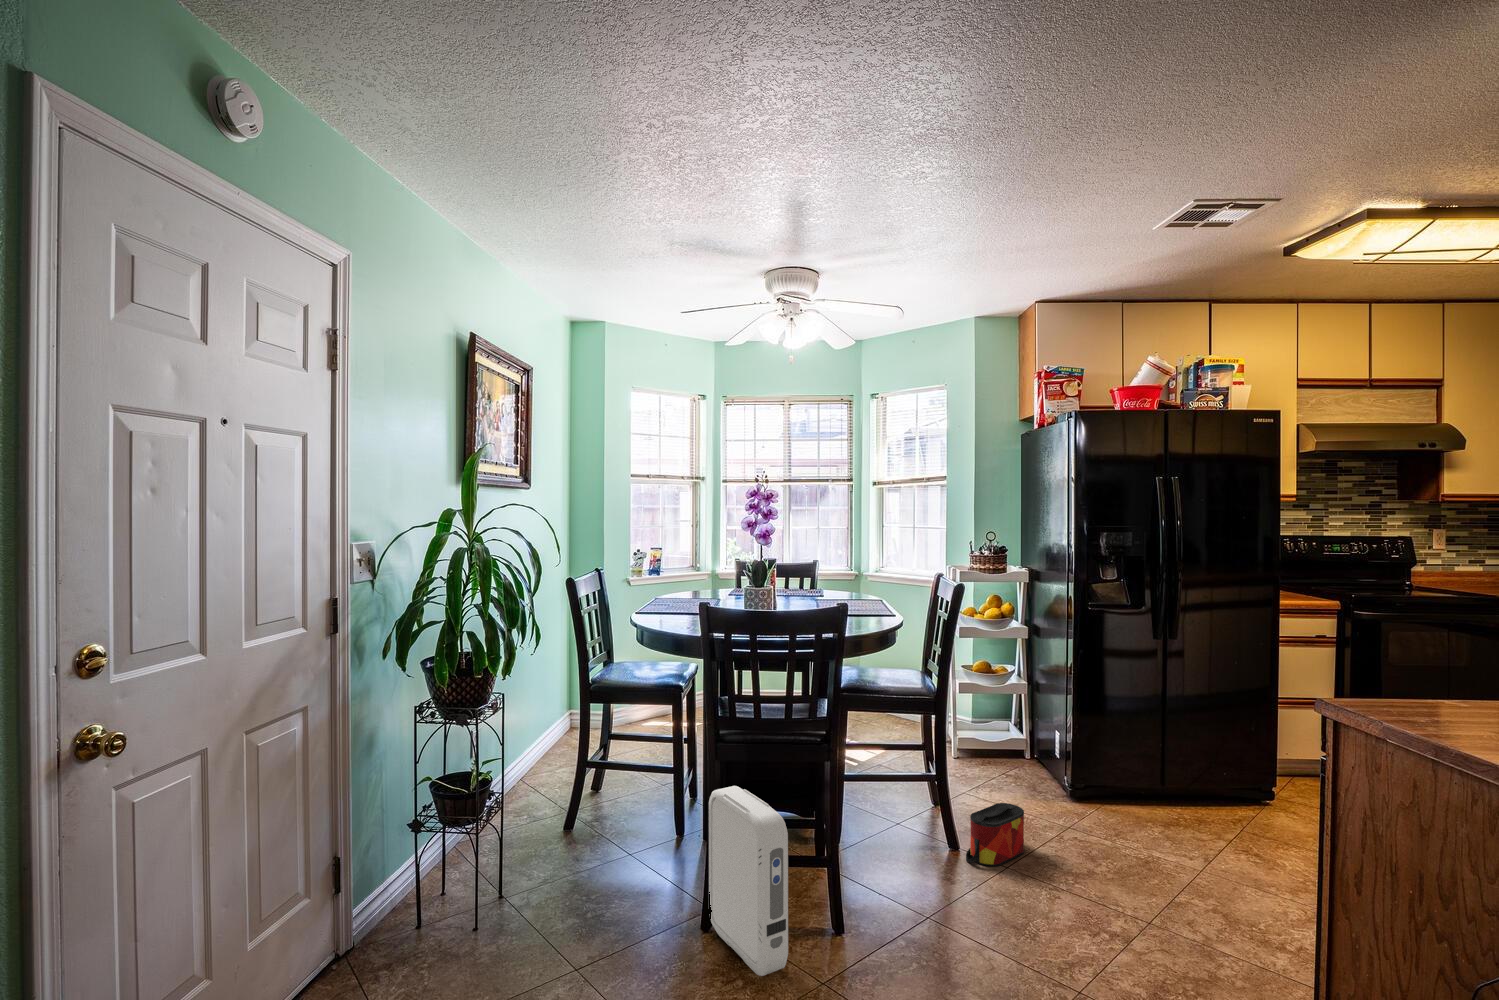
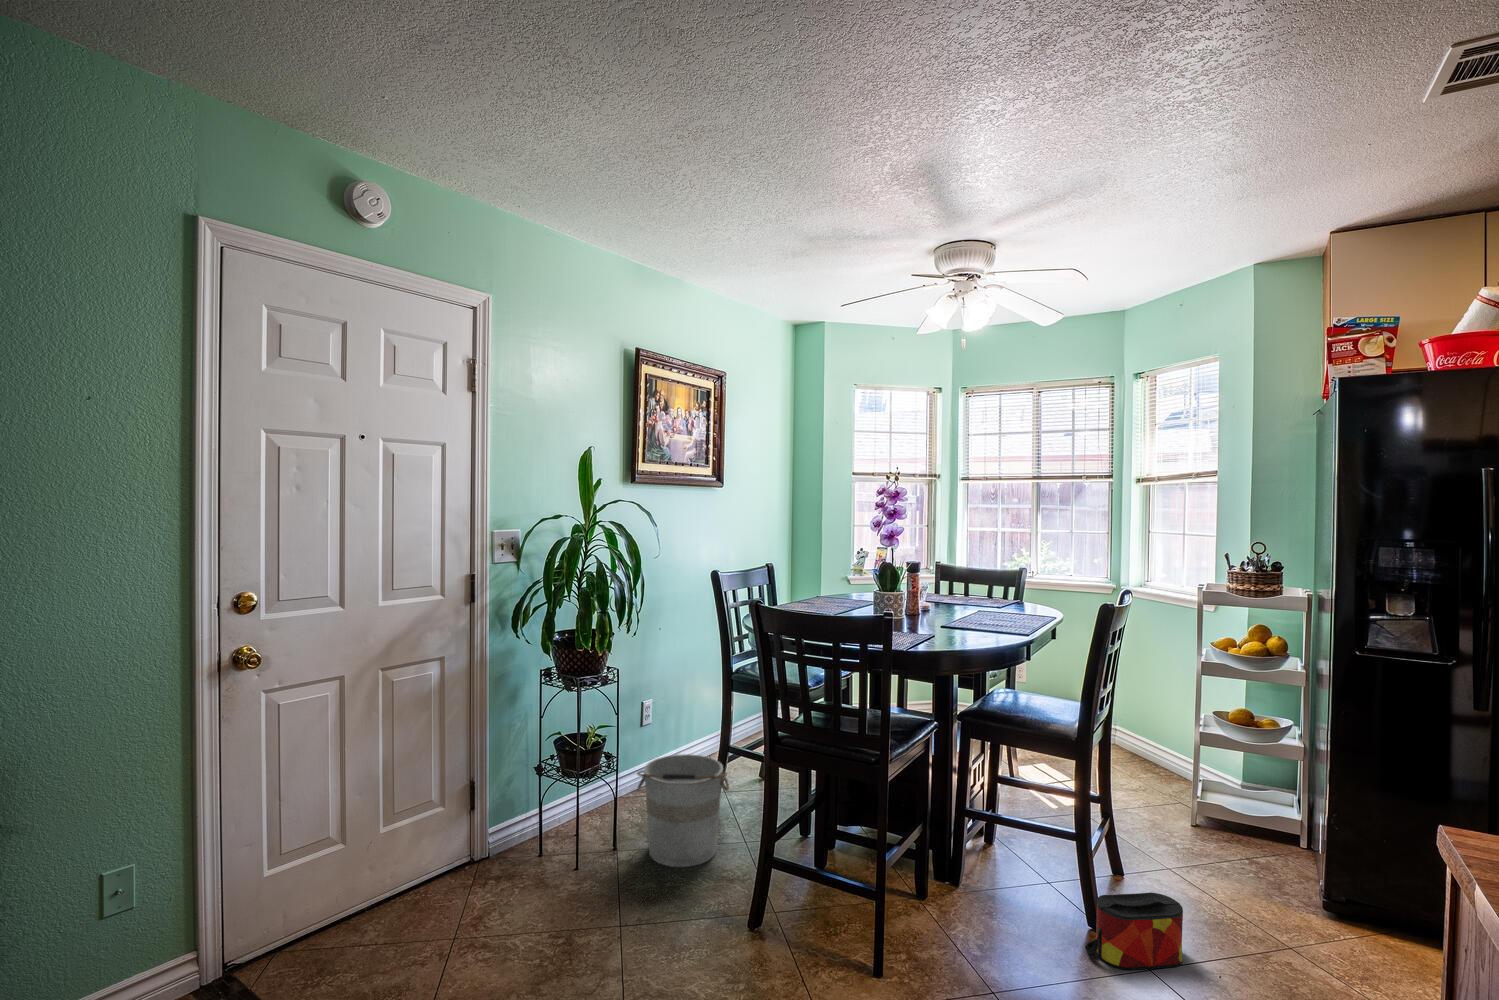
bucket: none [531,775,634,899] -> present [637,754,729,867]
air purifier: present [709,786,788,976] -> none [744,791,780,989]

